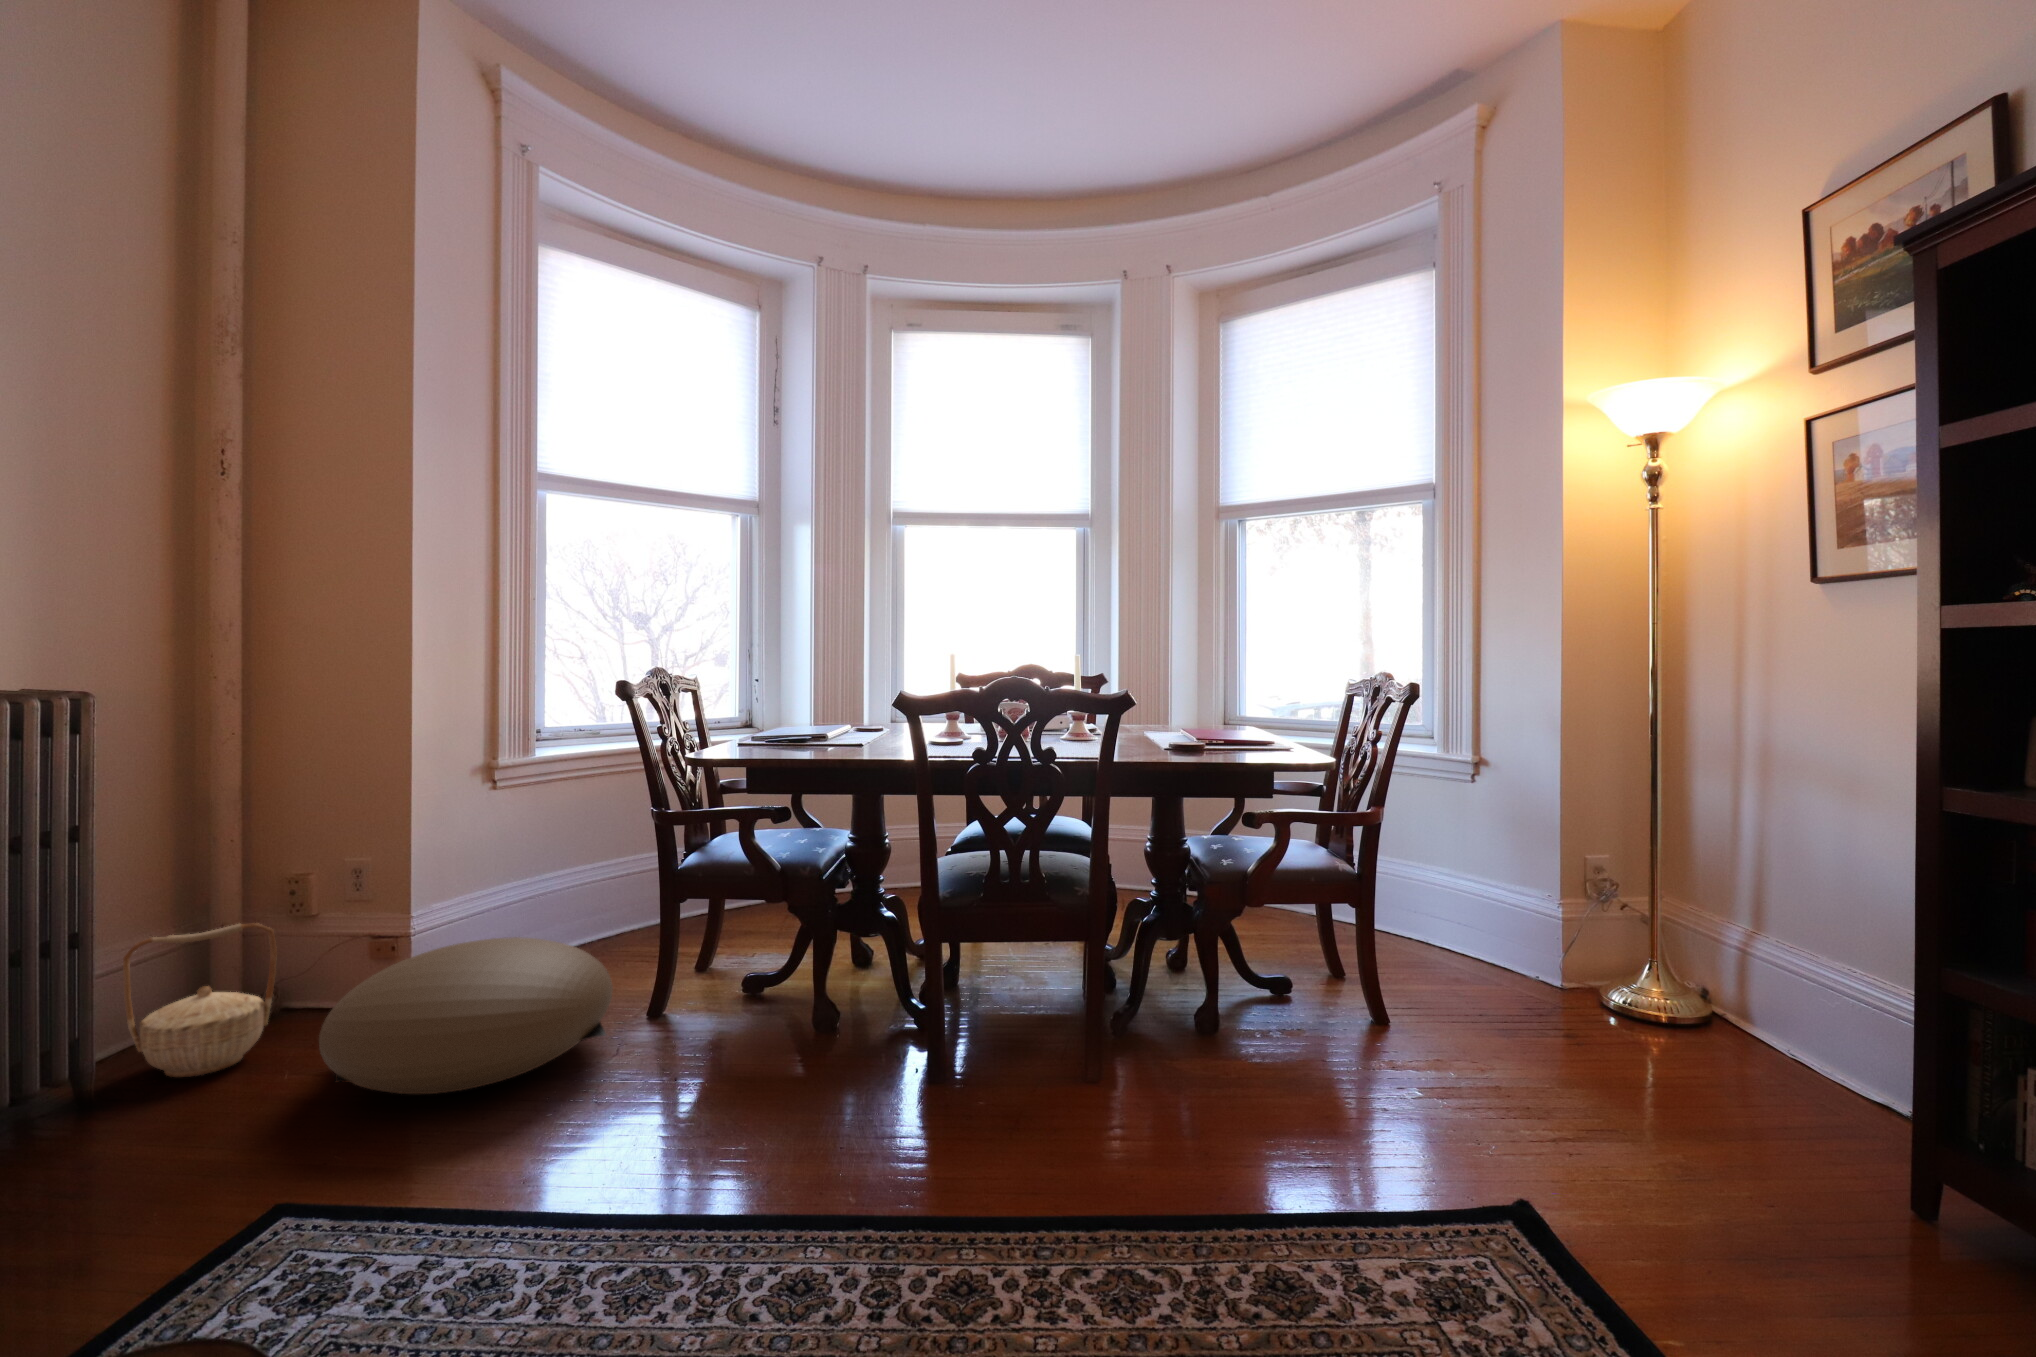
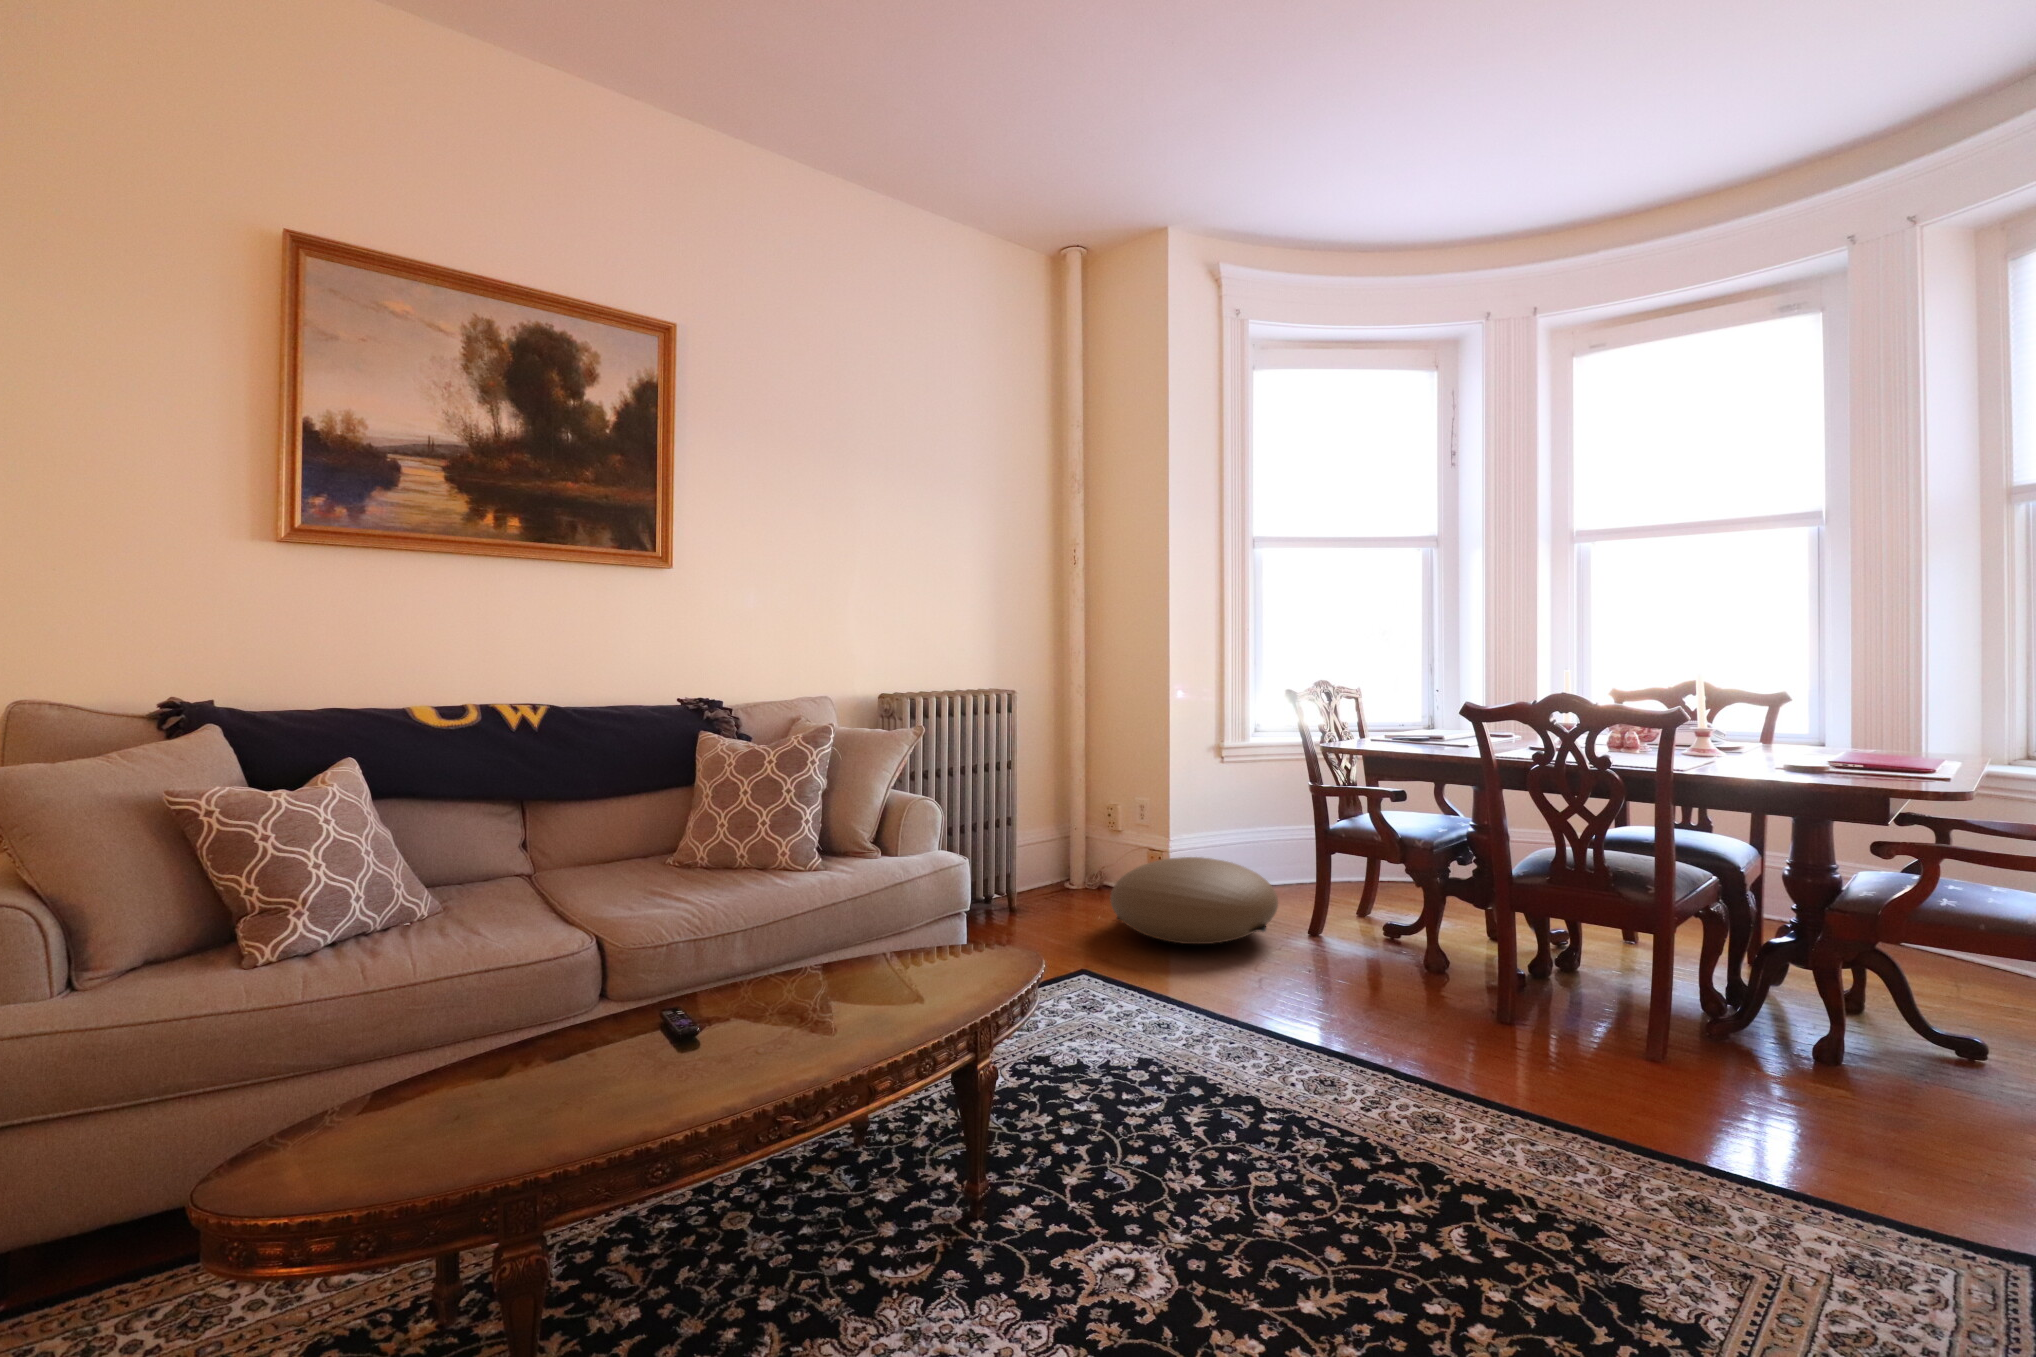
basket: present [123,923,277,1077] -> none [1032,826,1098,908]

